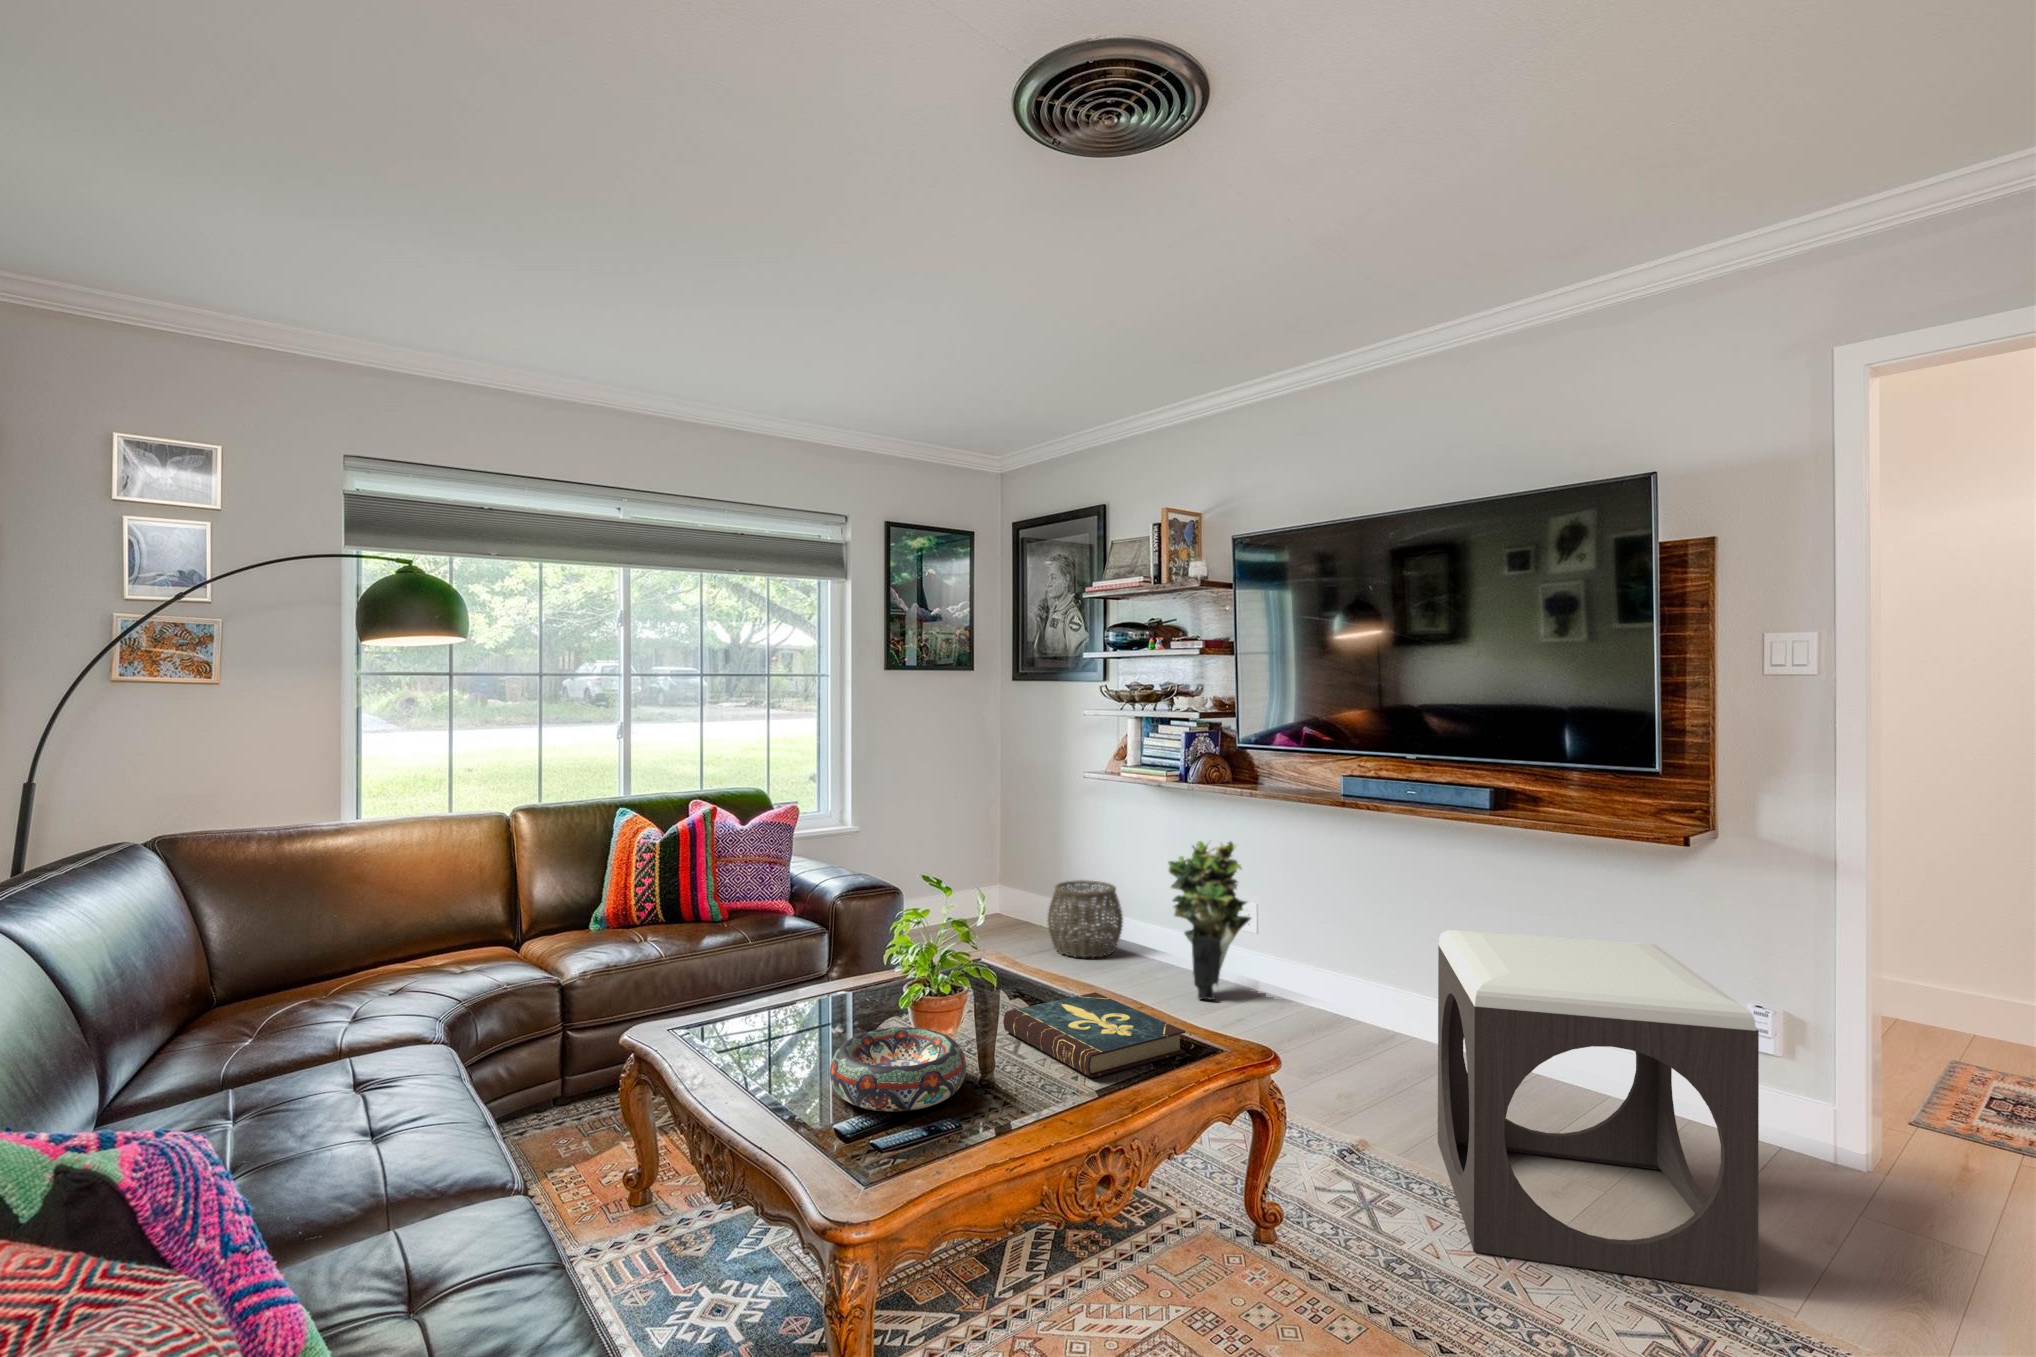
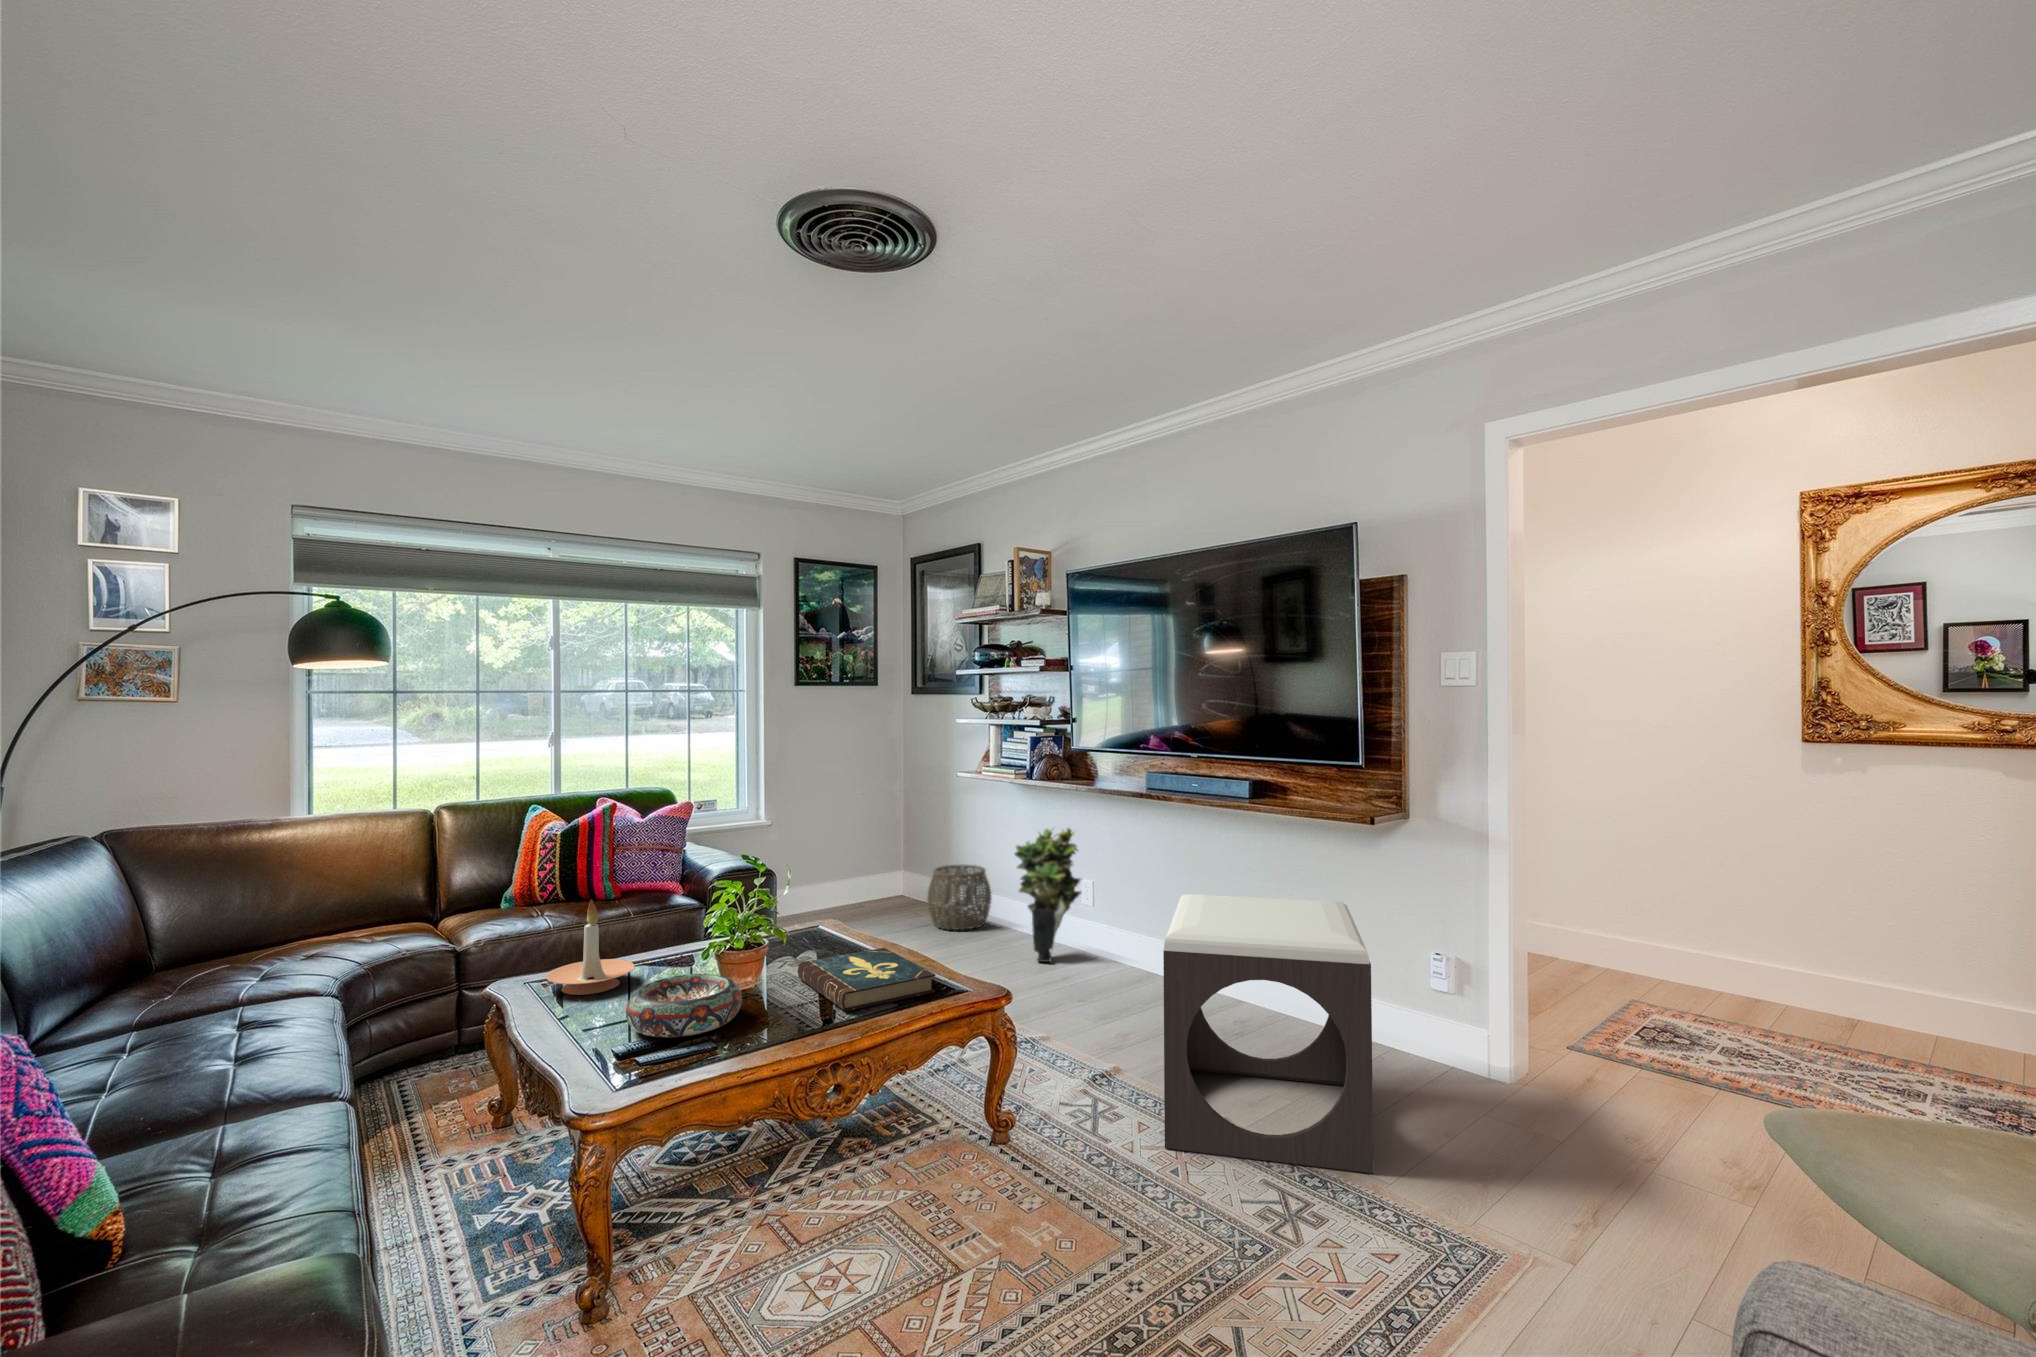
candle holder: none [703,931,804,1048] -> present [546,900,634,995]

